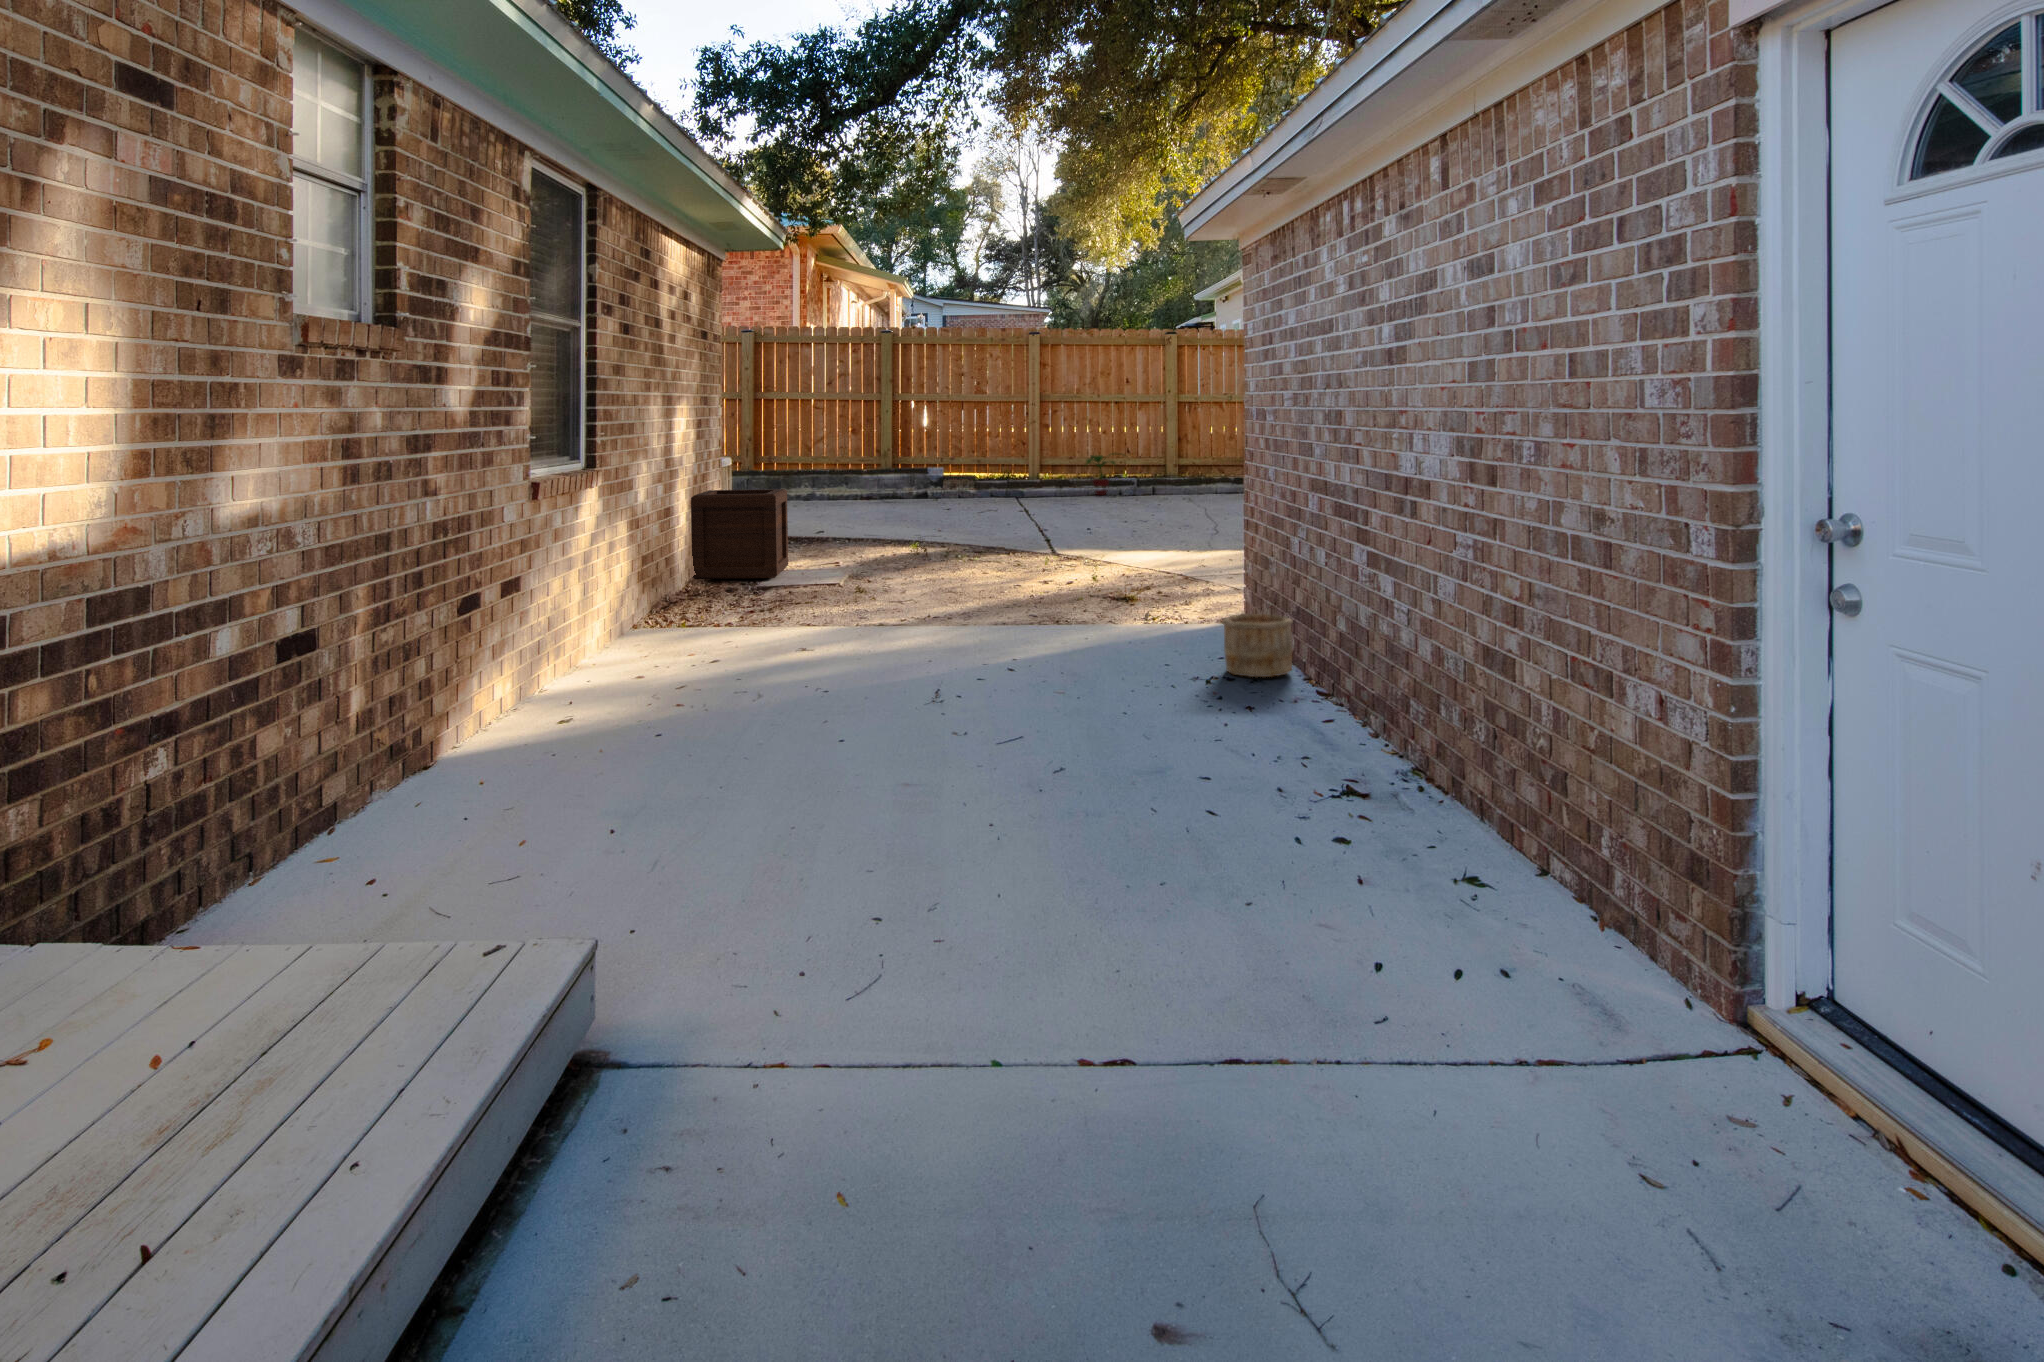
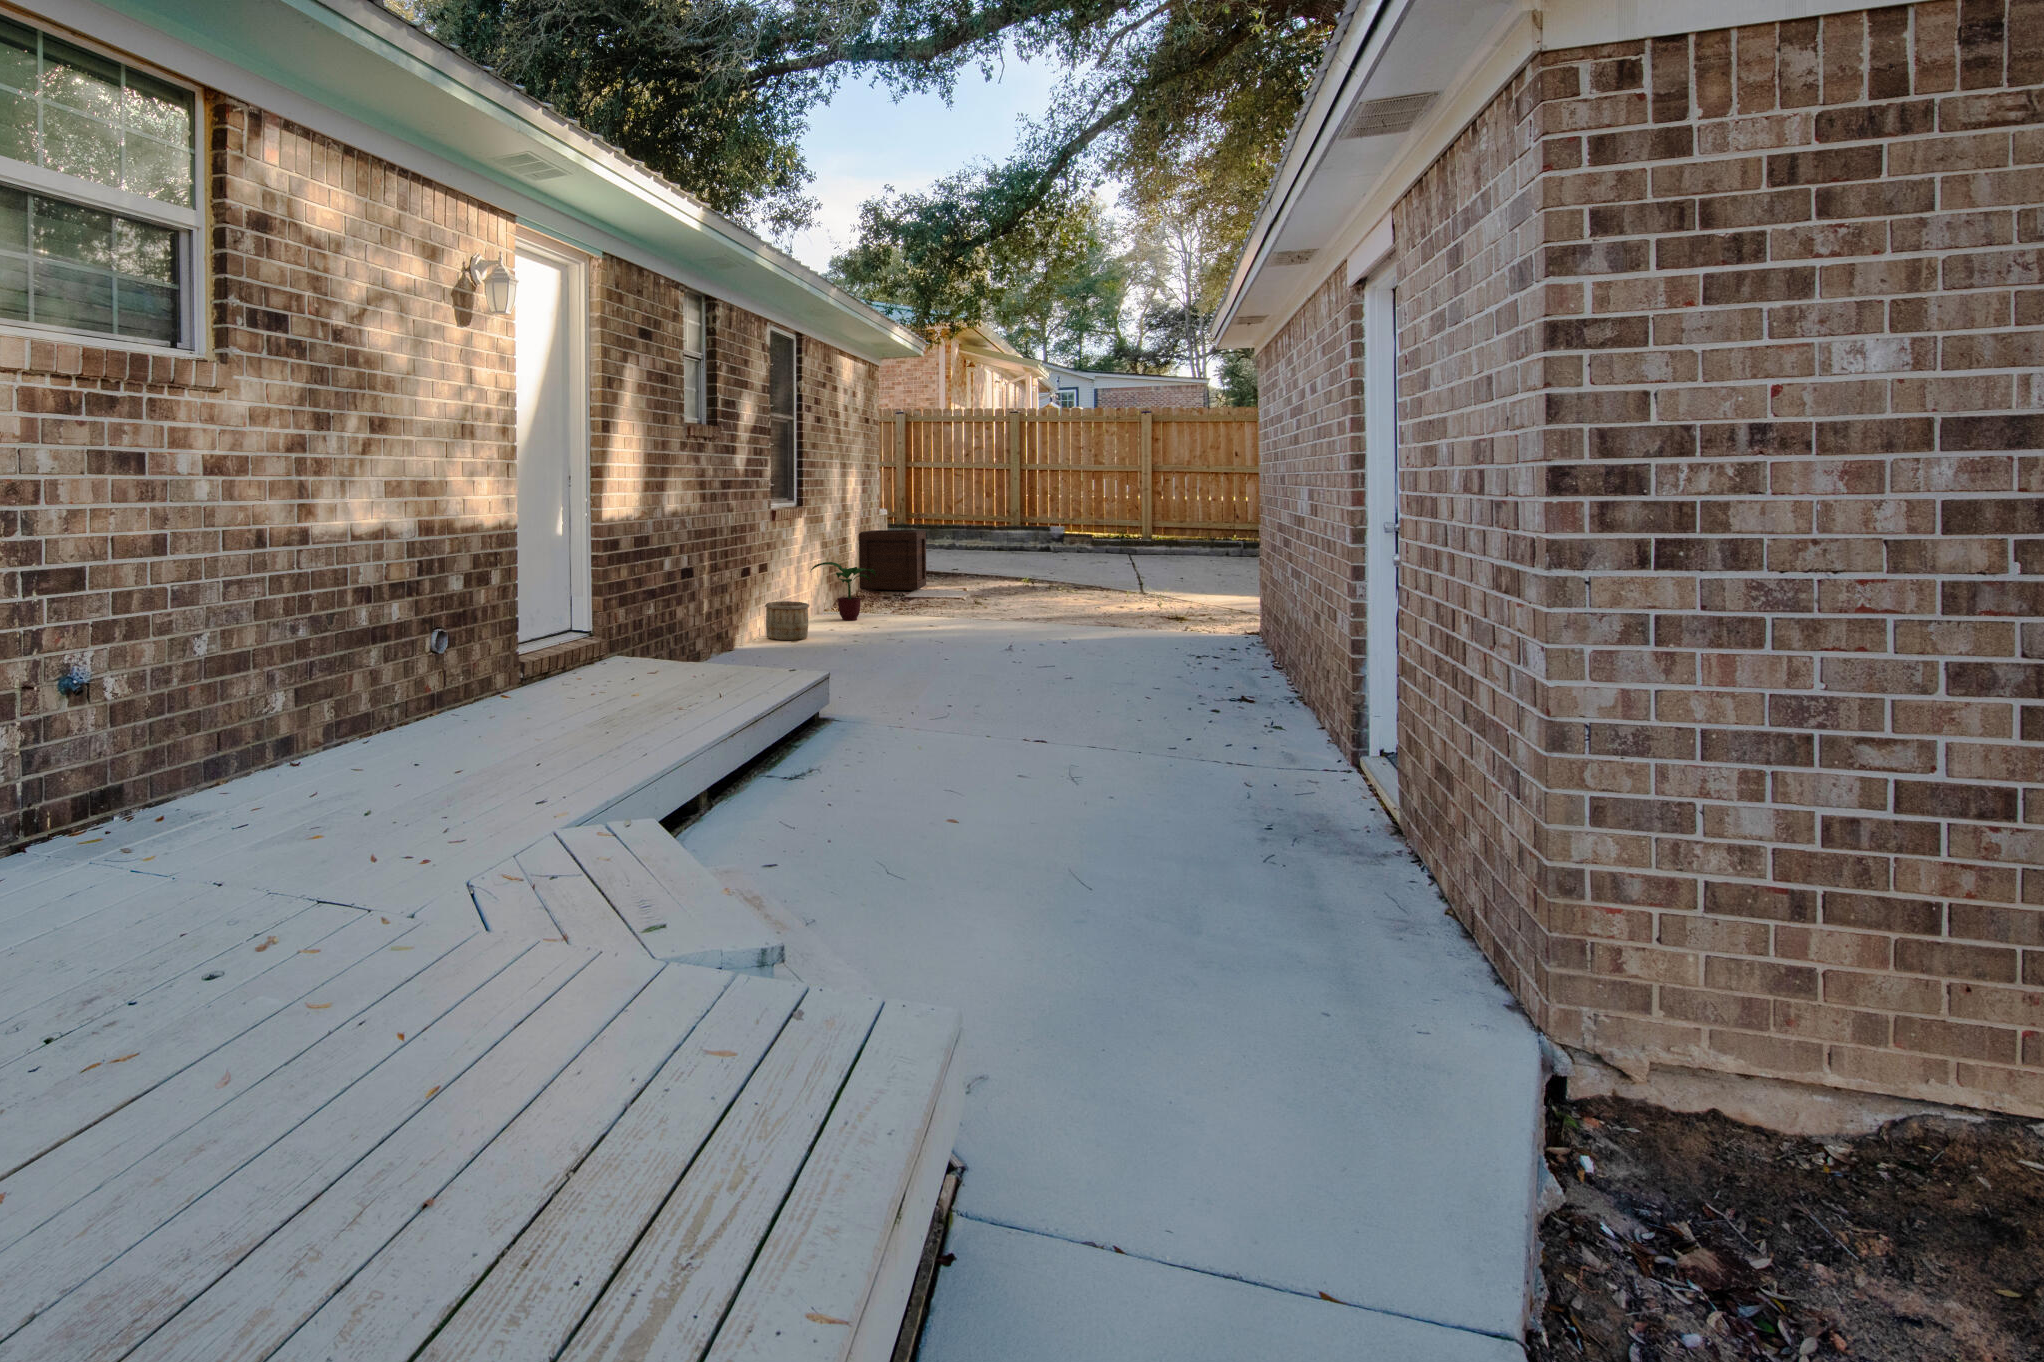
potted plant: present [1086,454,1119,495] -> present [811,562,876,620]
wooden bucket: present [1222,614,1293,677] -> present [765,601,809,640]

